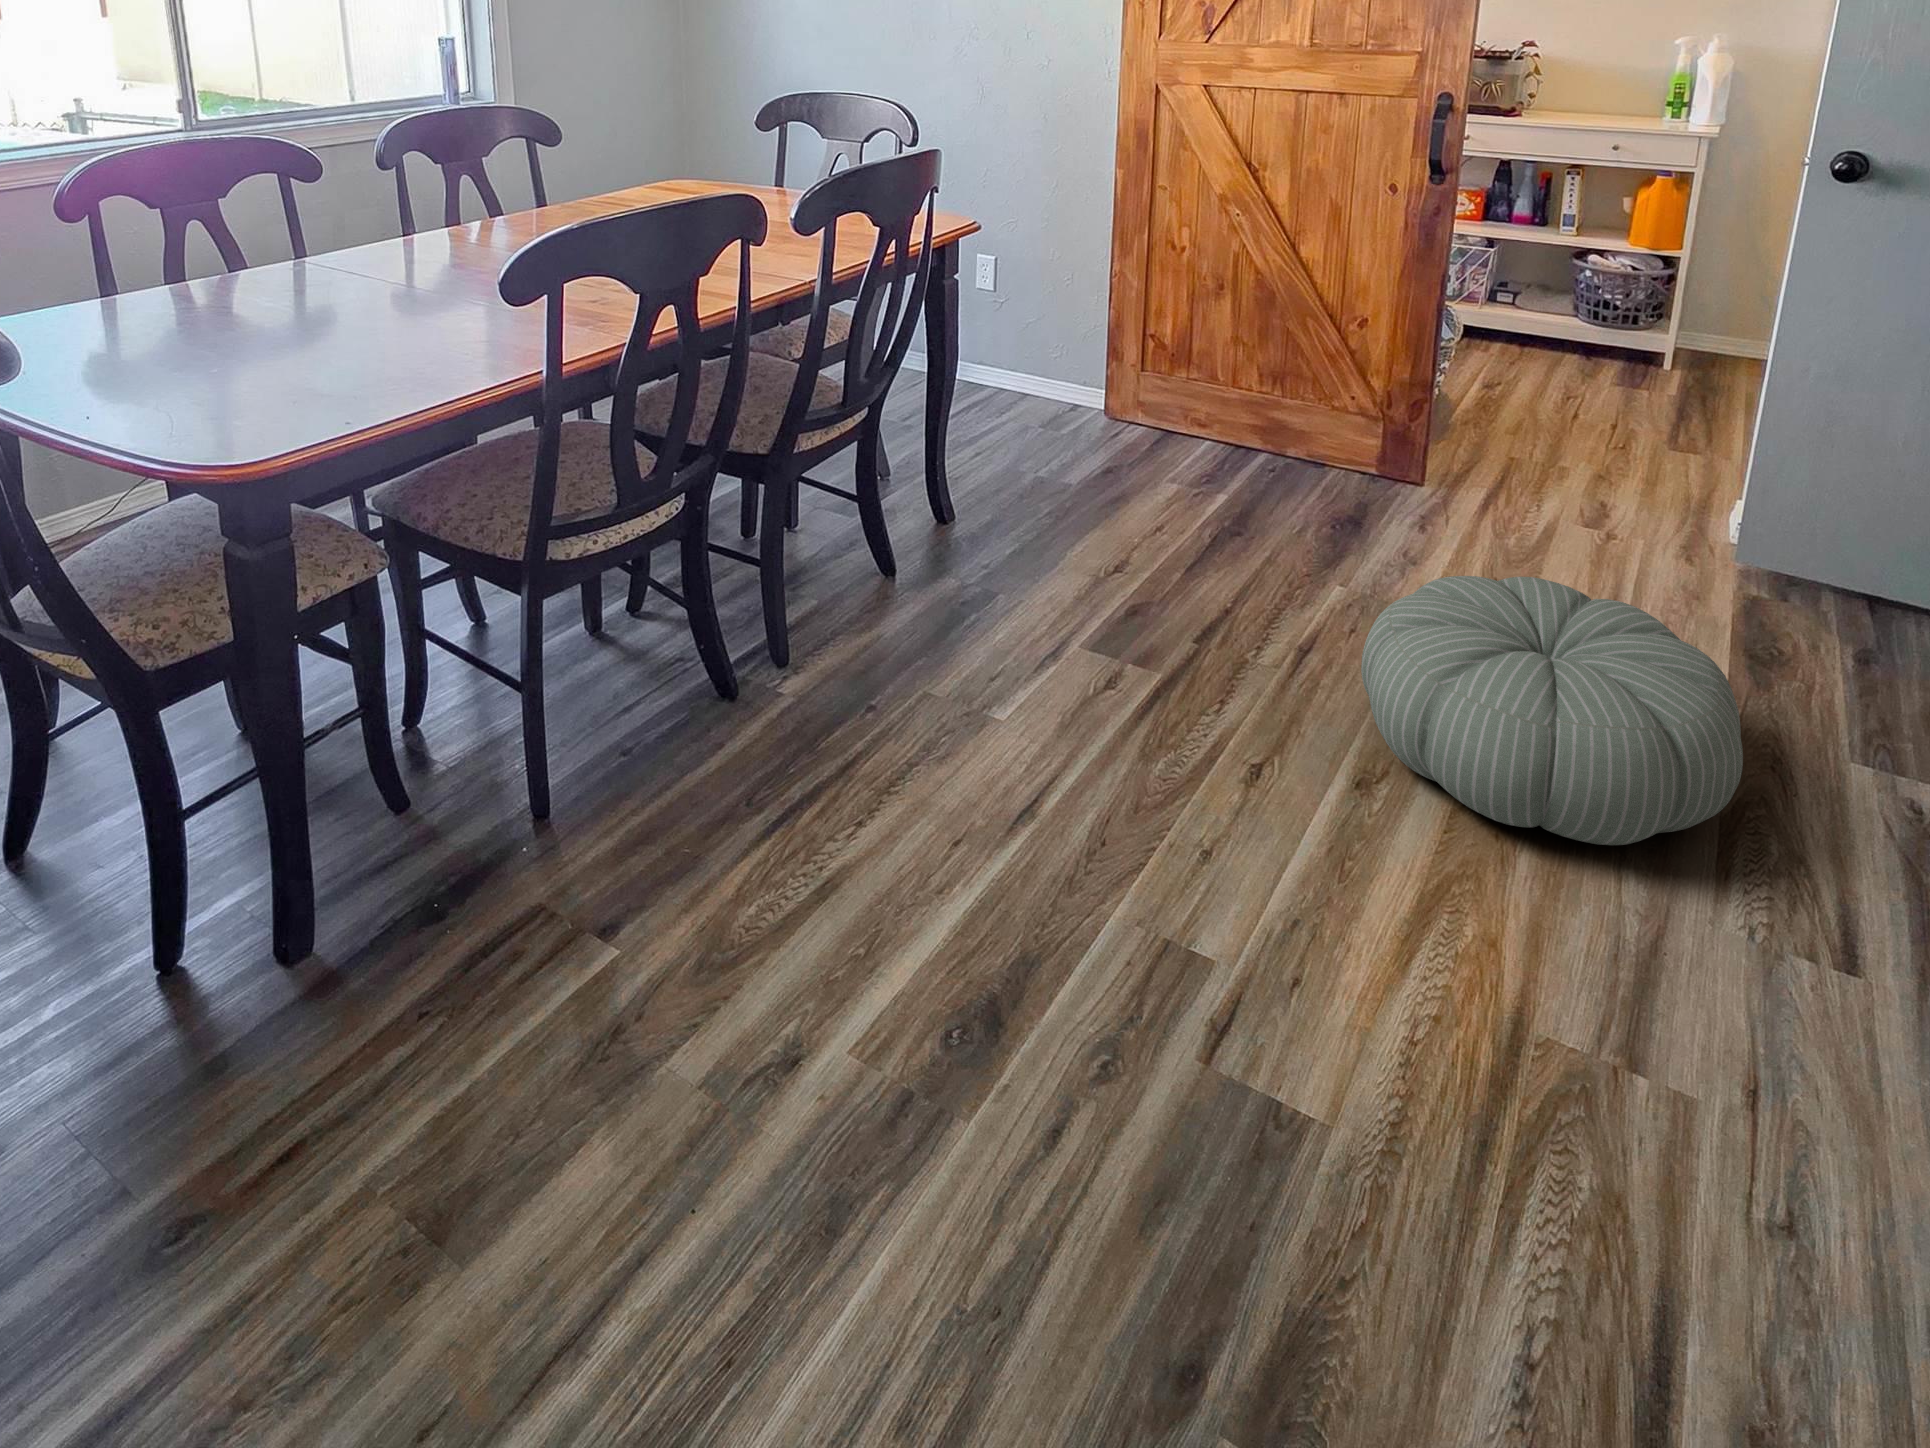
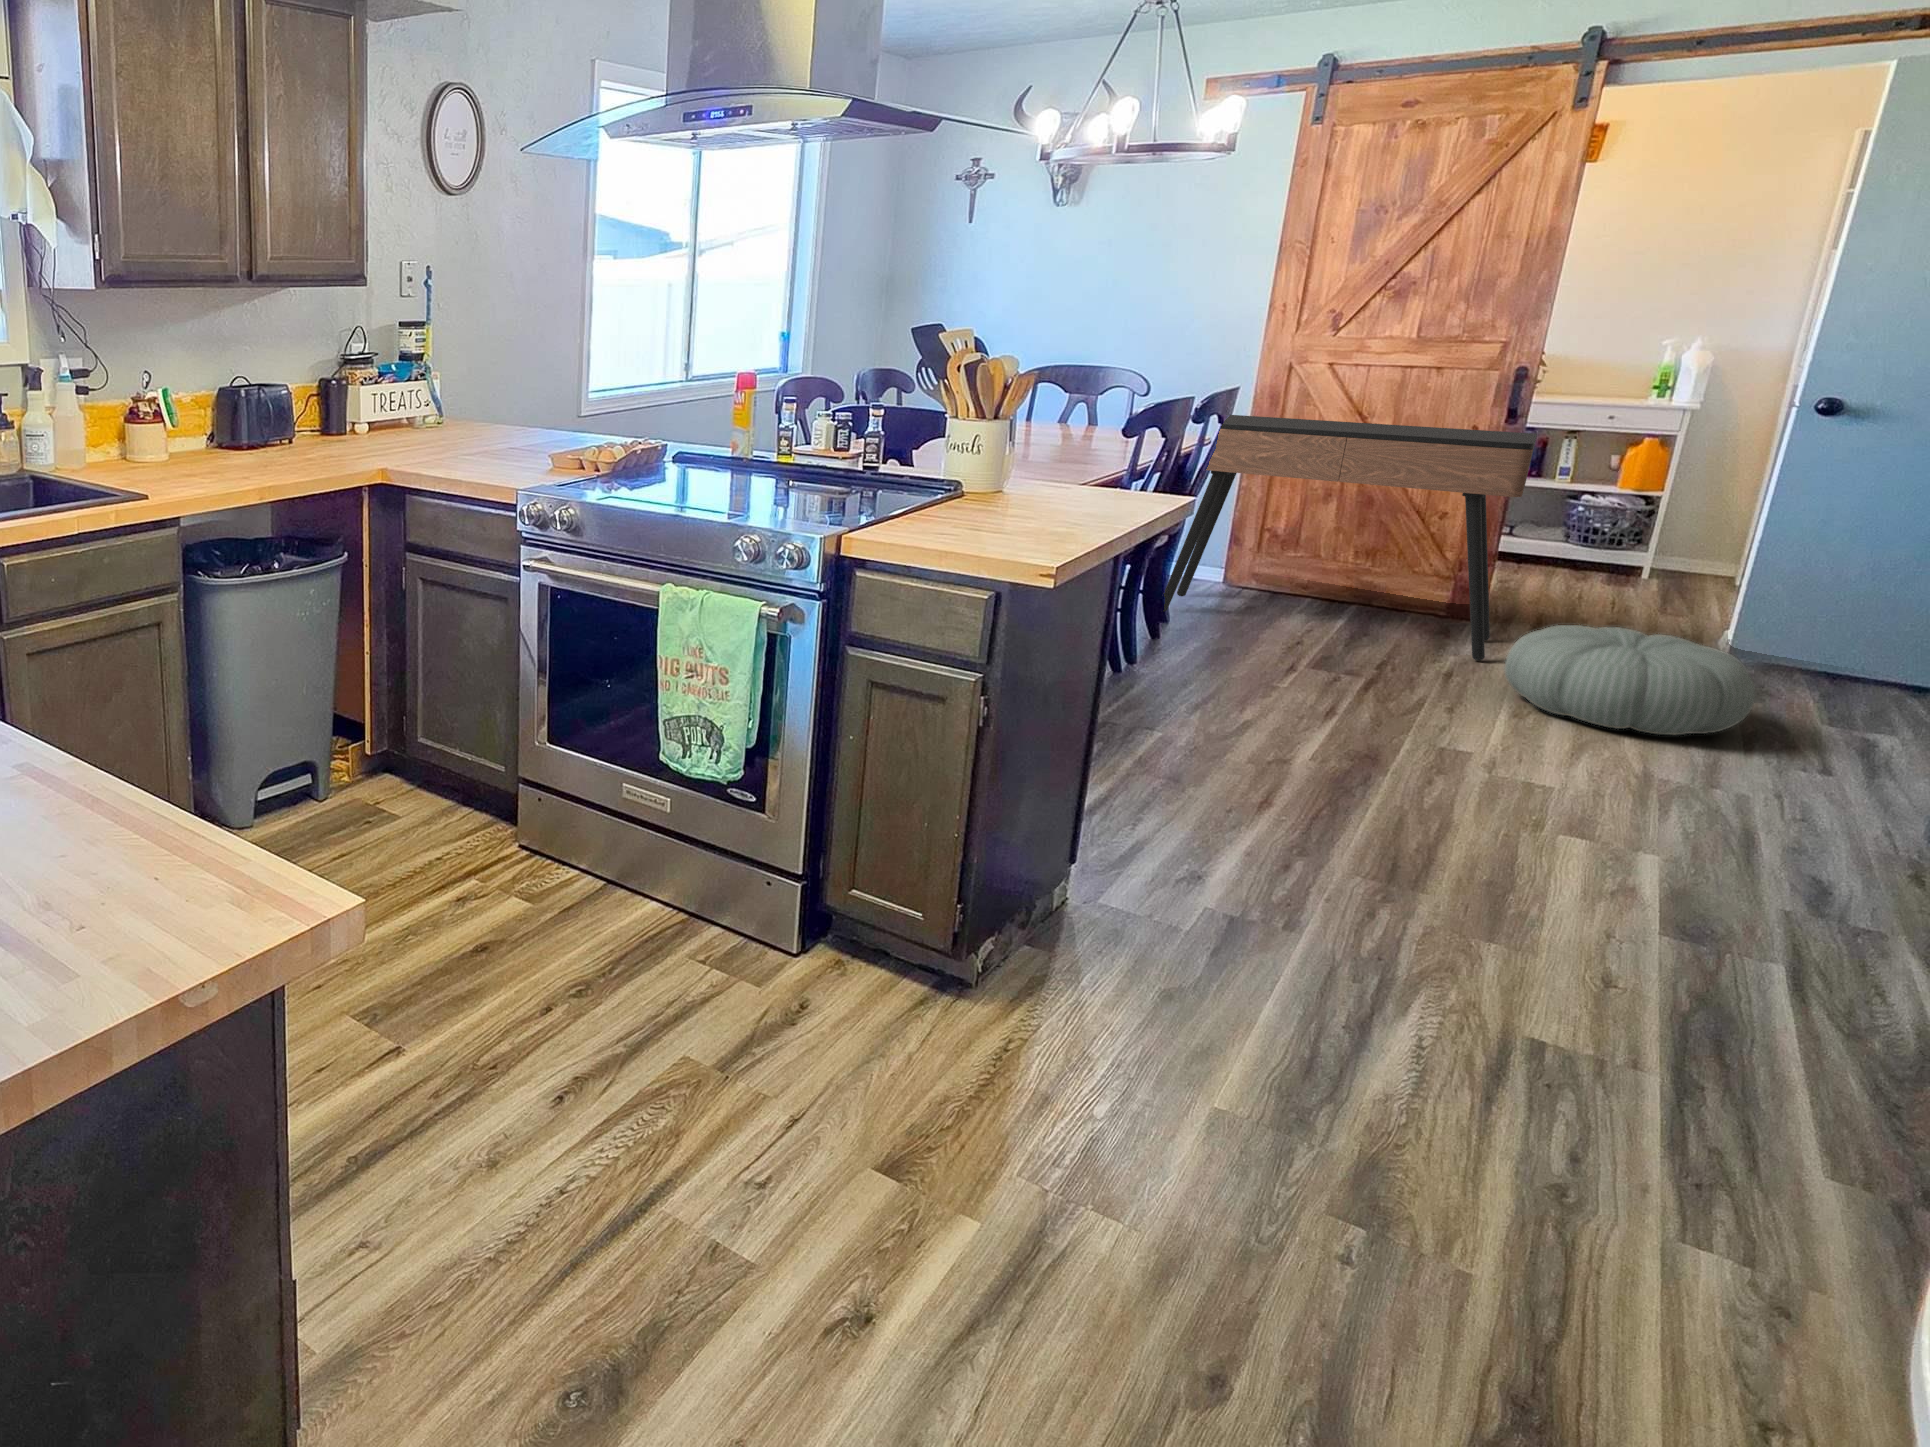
console table: none [952,169,1448,599] -> present [1163,415,1537,660]

